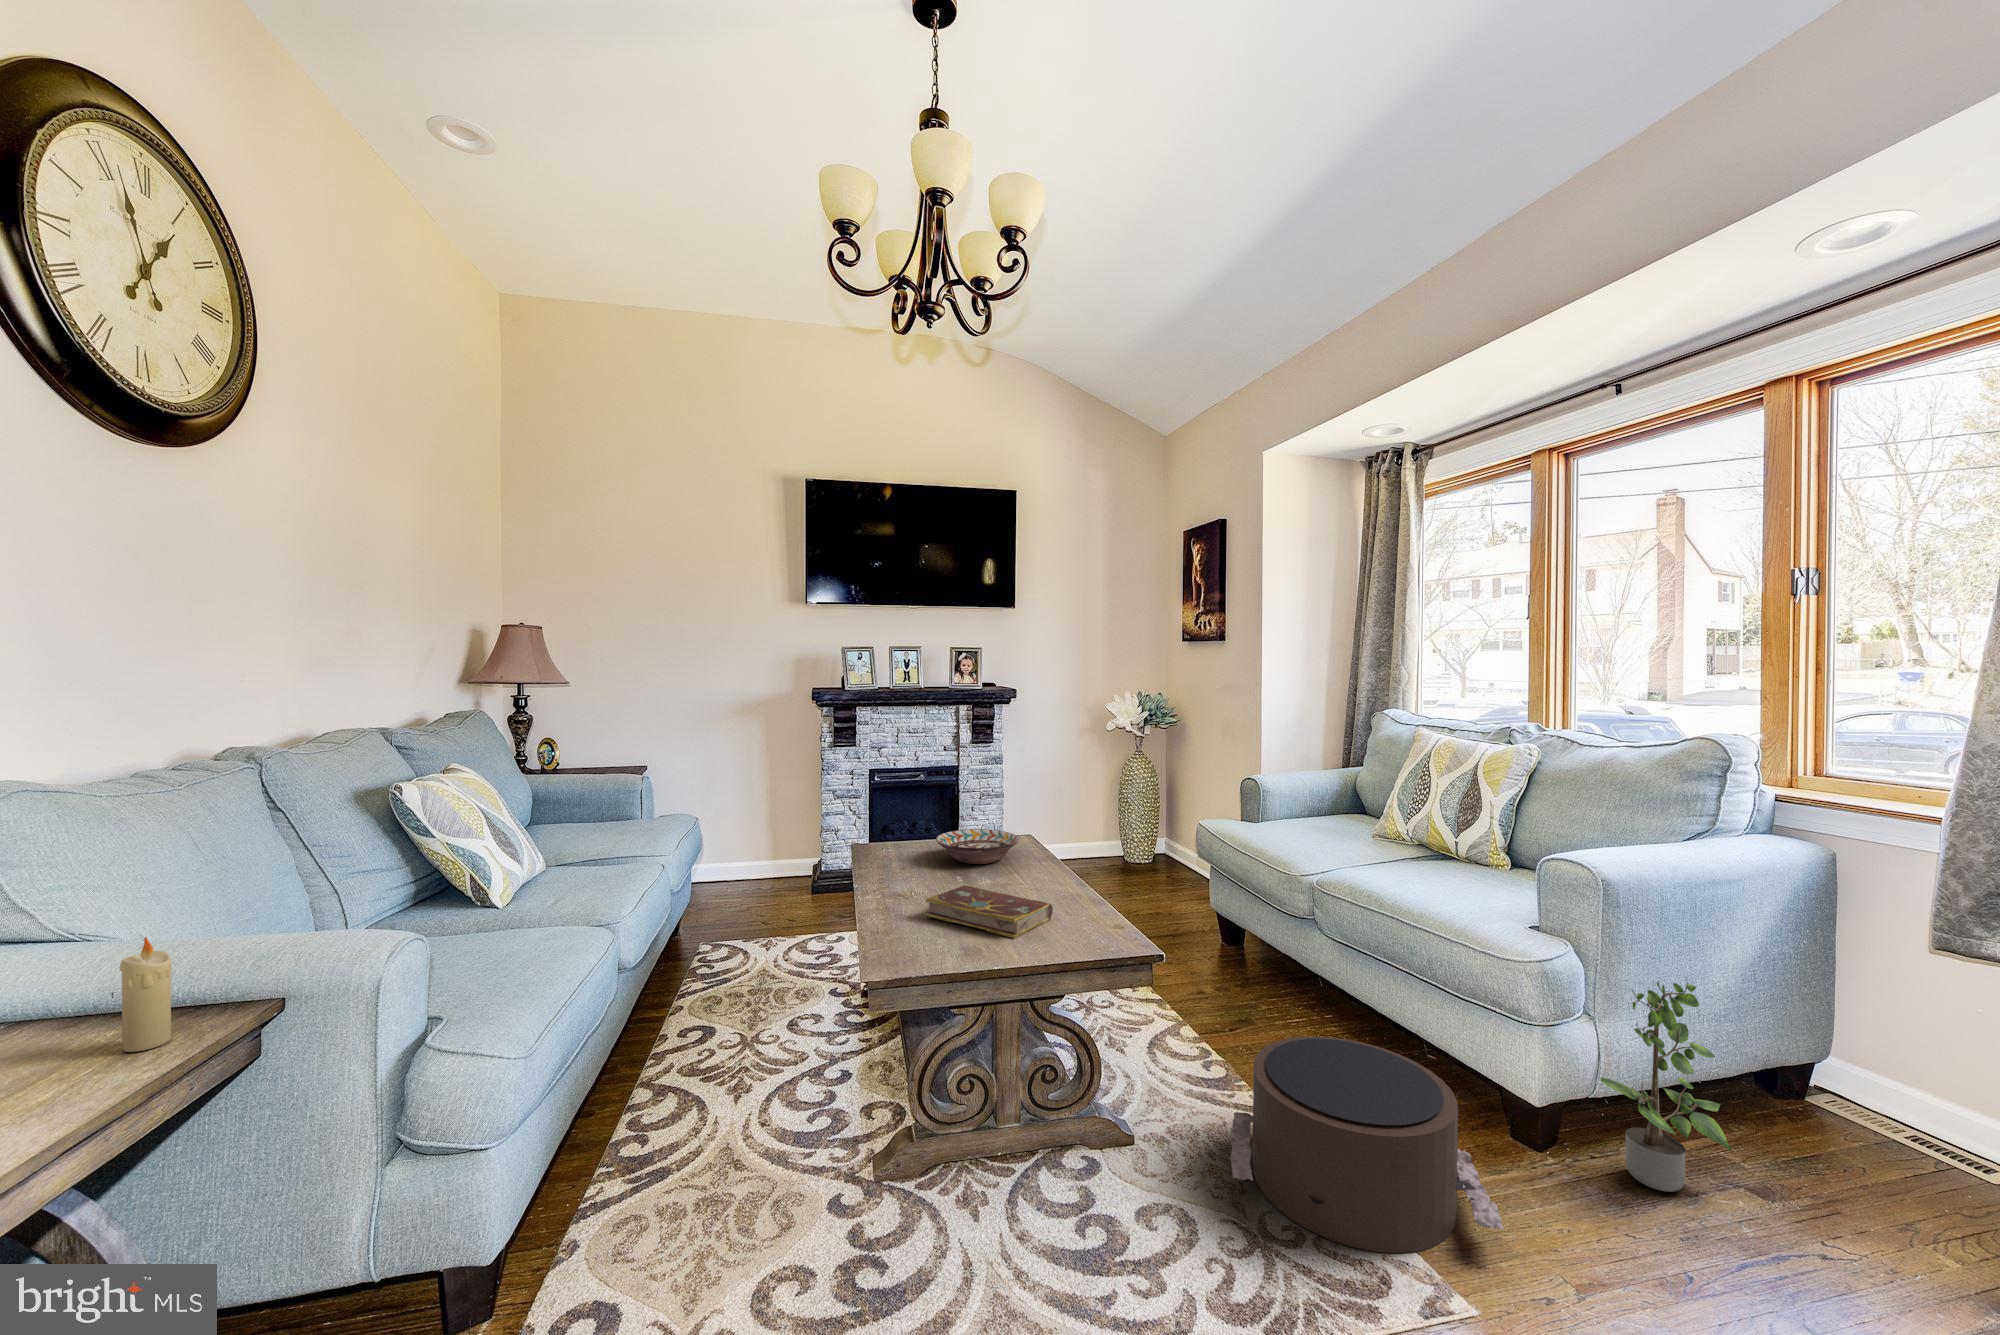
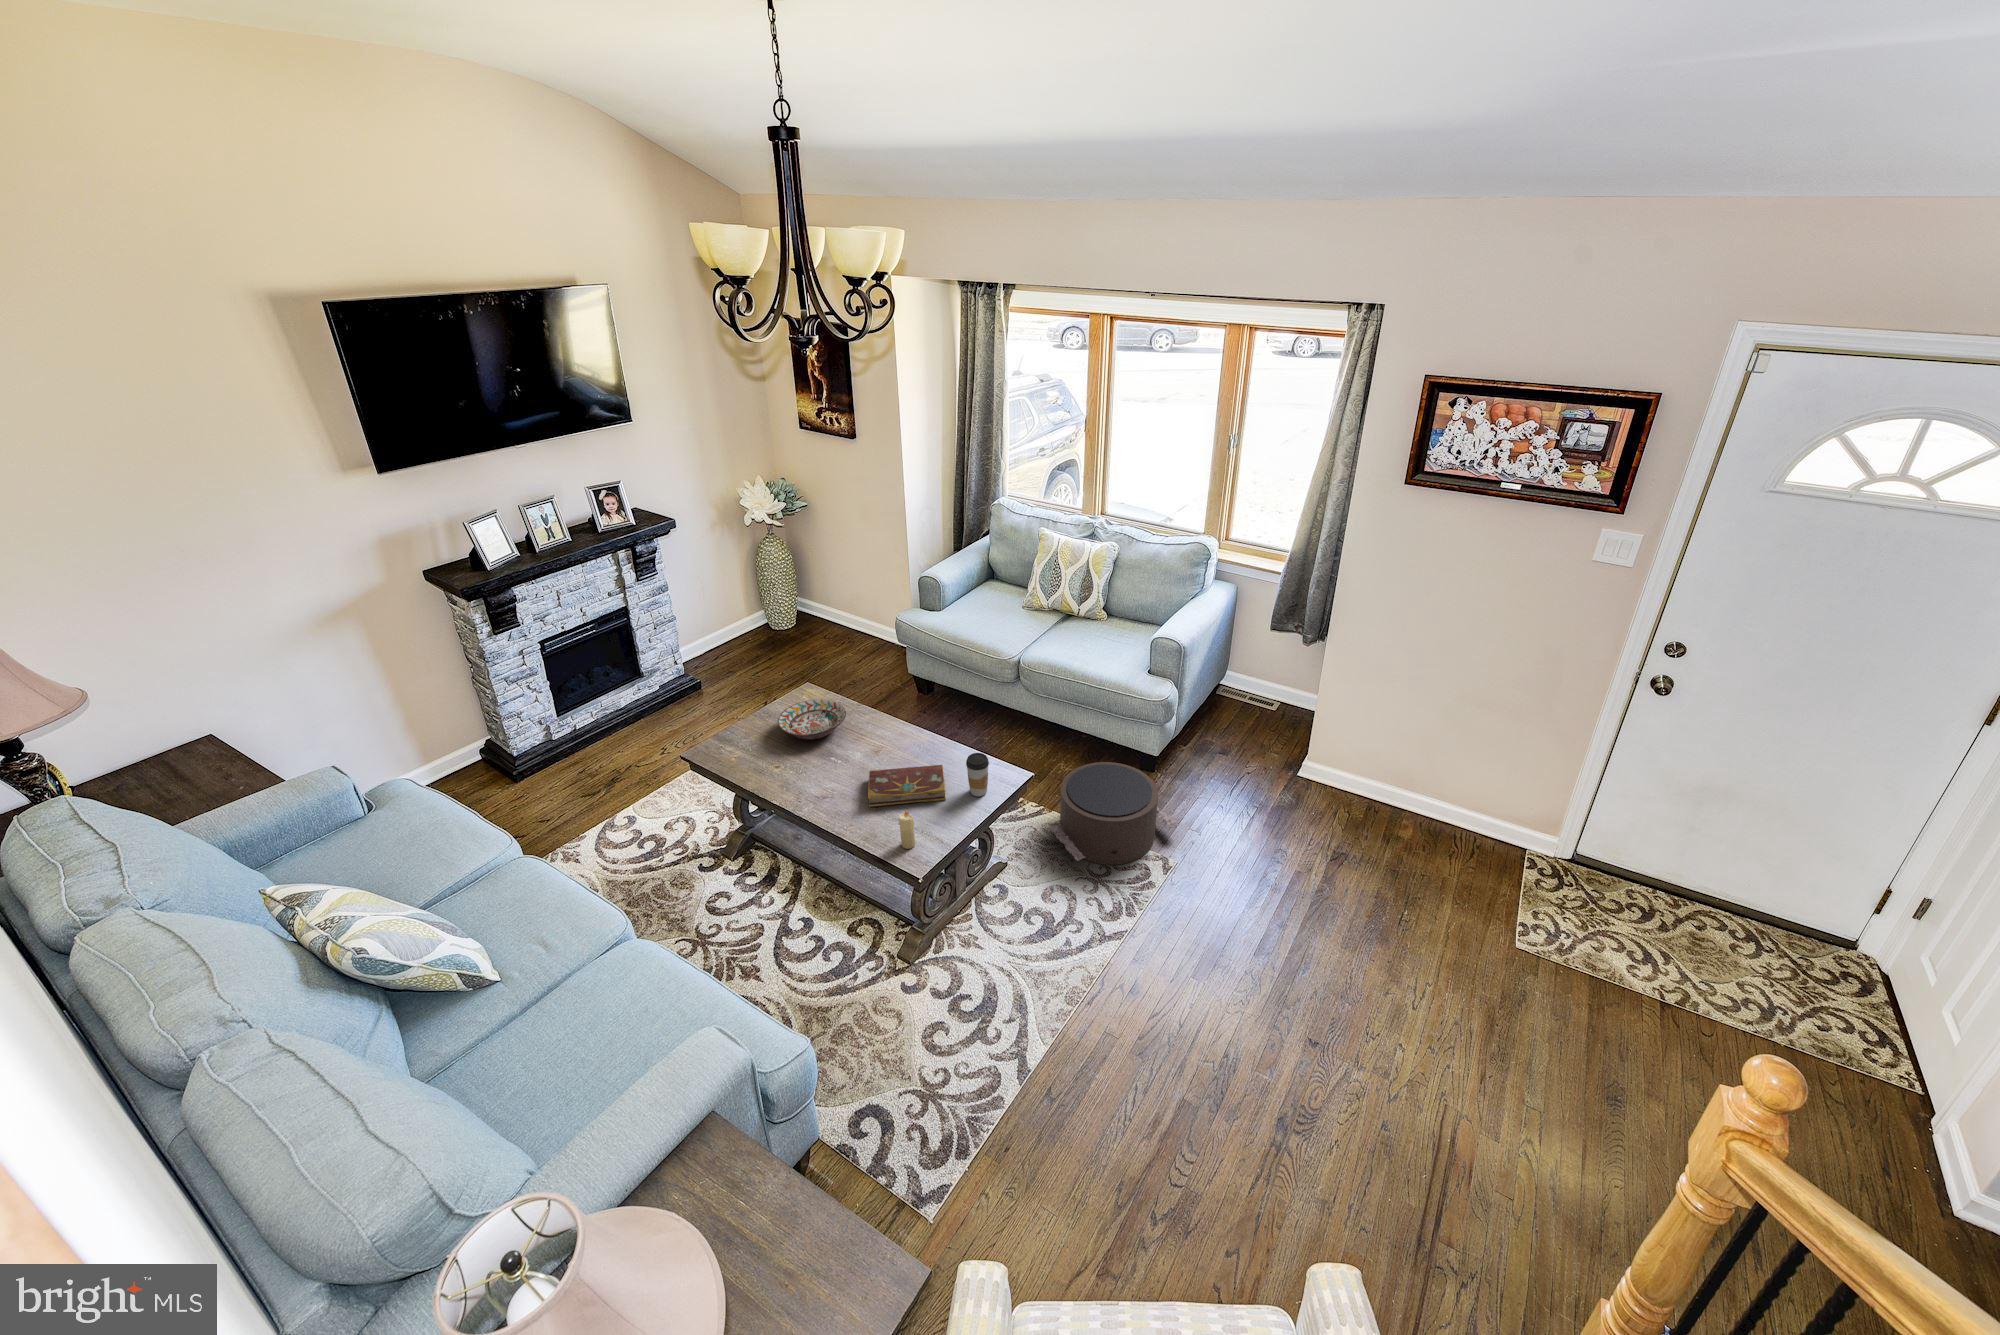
coffee cup: none [1048,877,1084,949] -> present [966,753,989,796]
candle: present [120,937,172,1052] -> present [899,811,915,849]
potted plant: present [1600,978,1731,1192] -> none [1184,681,1227,772]

